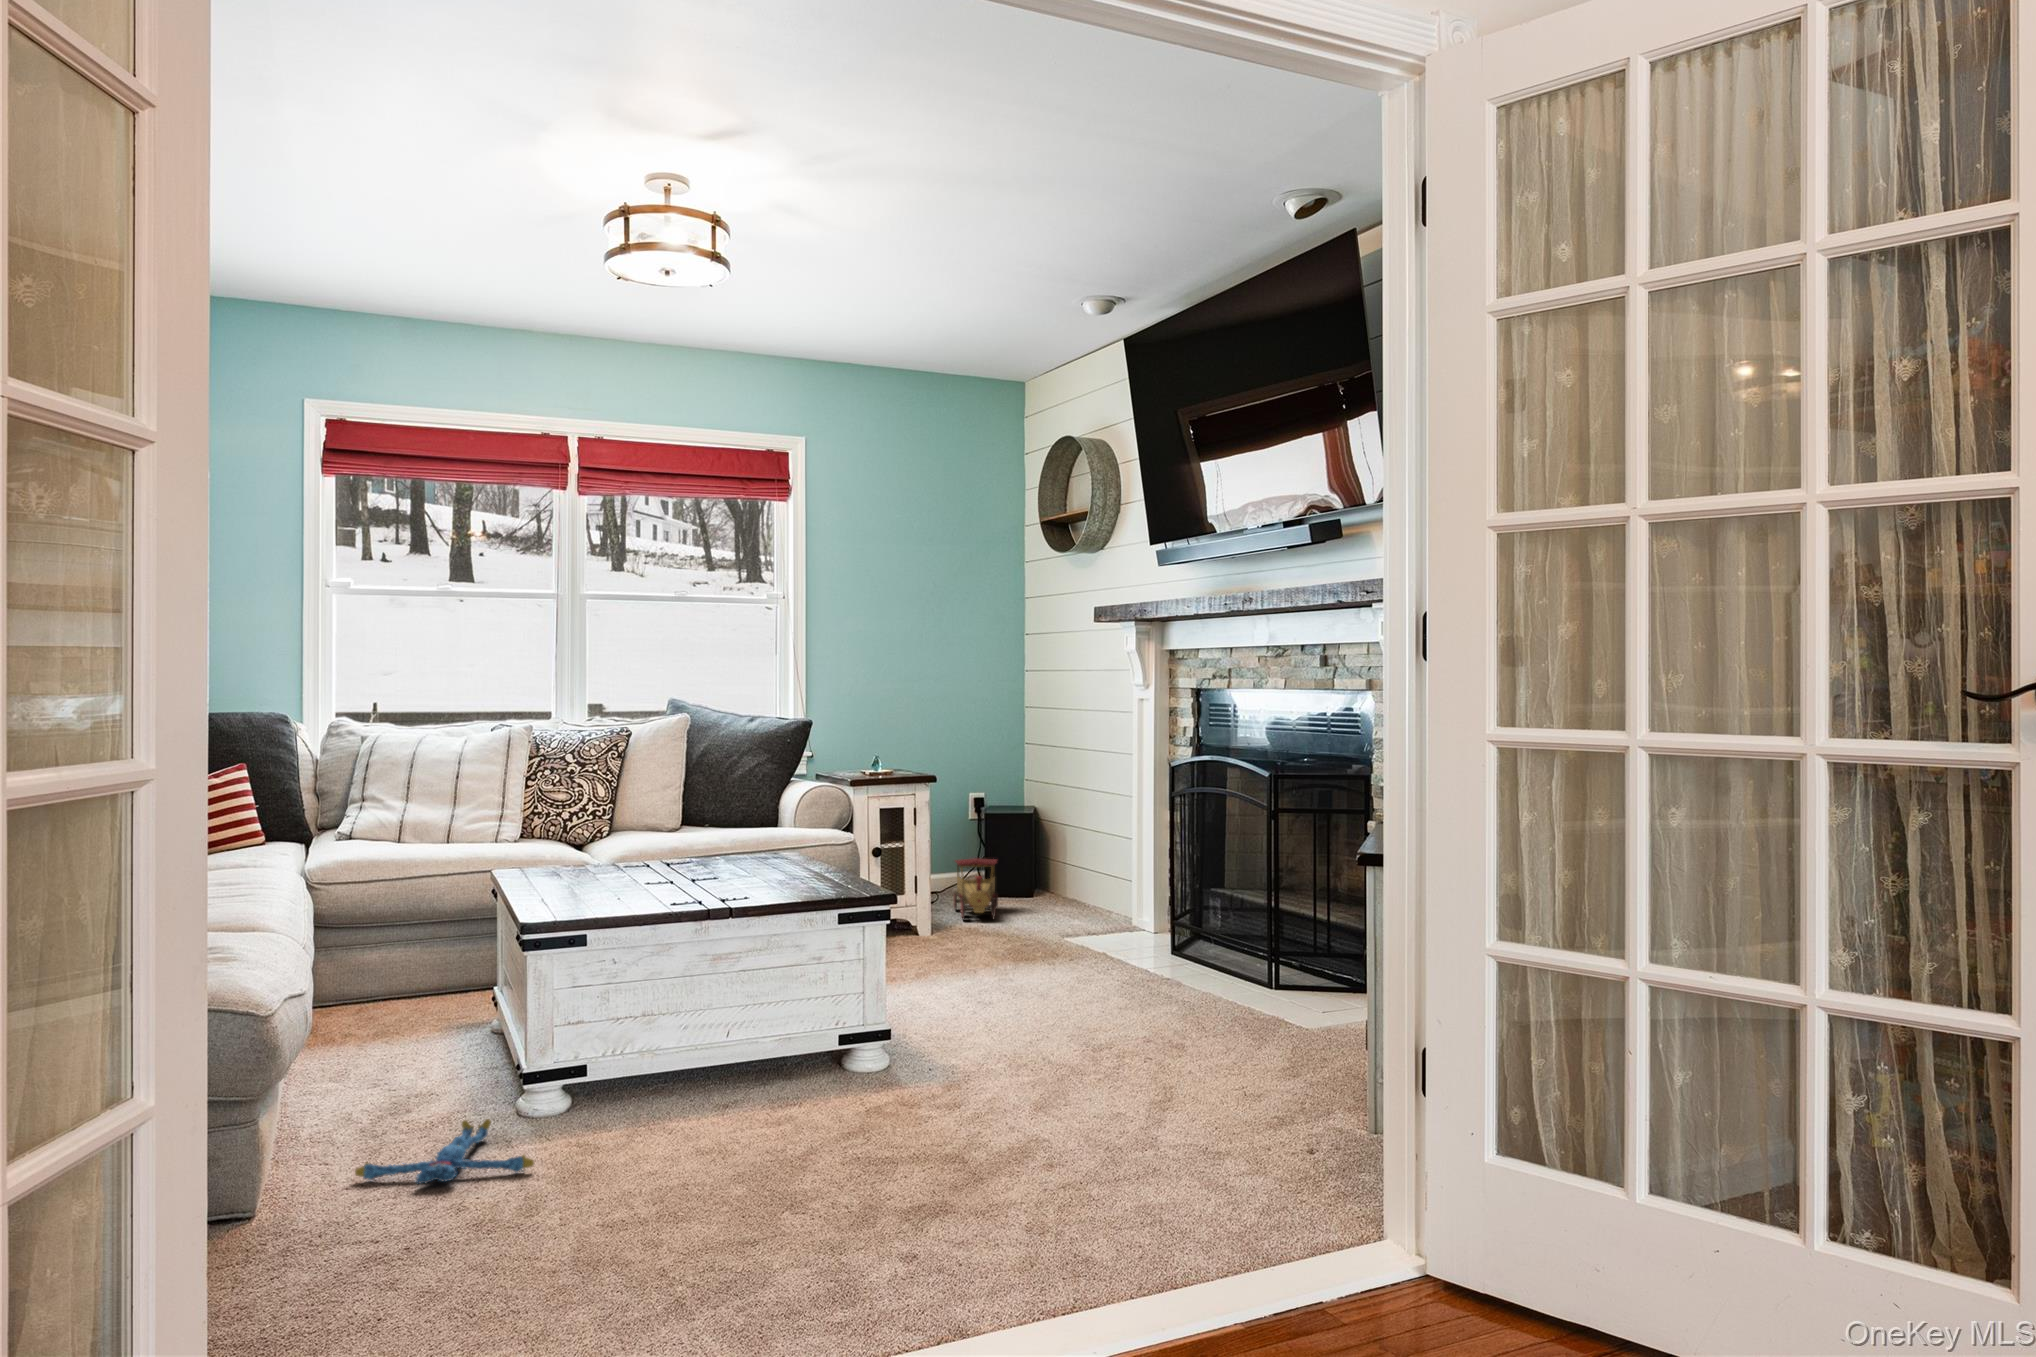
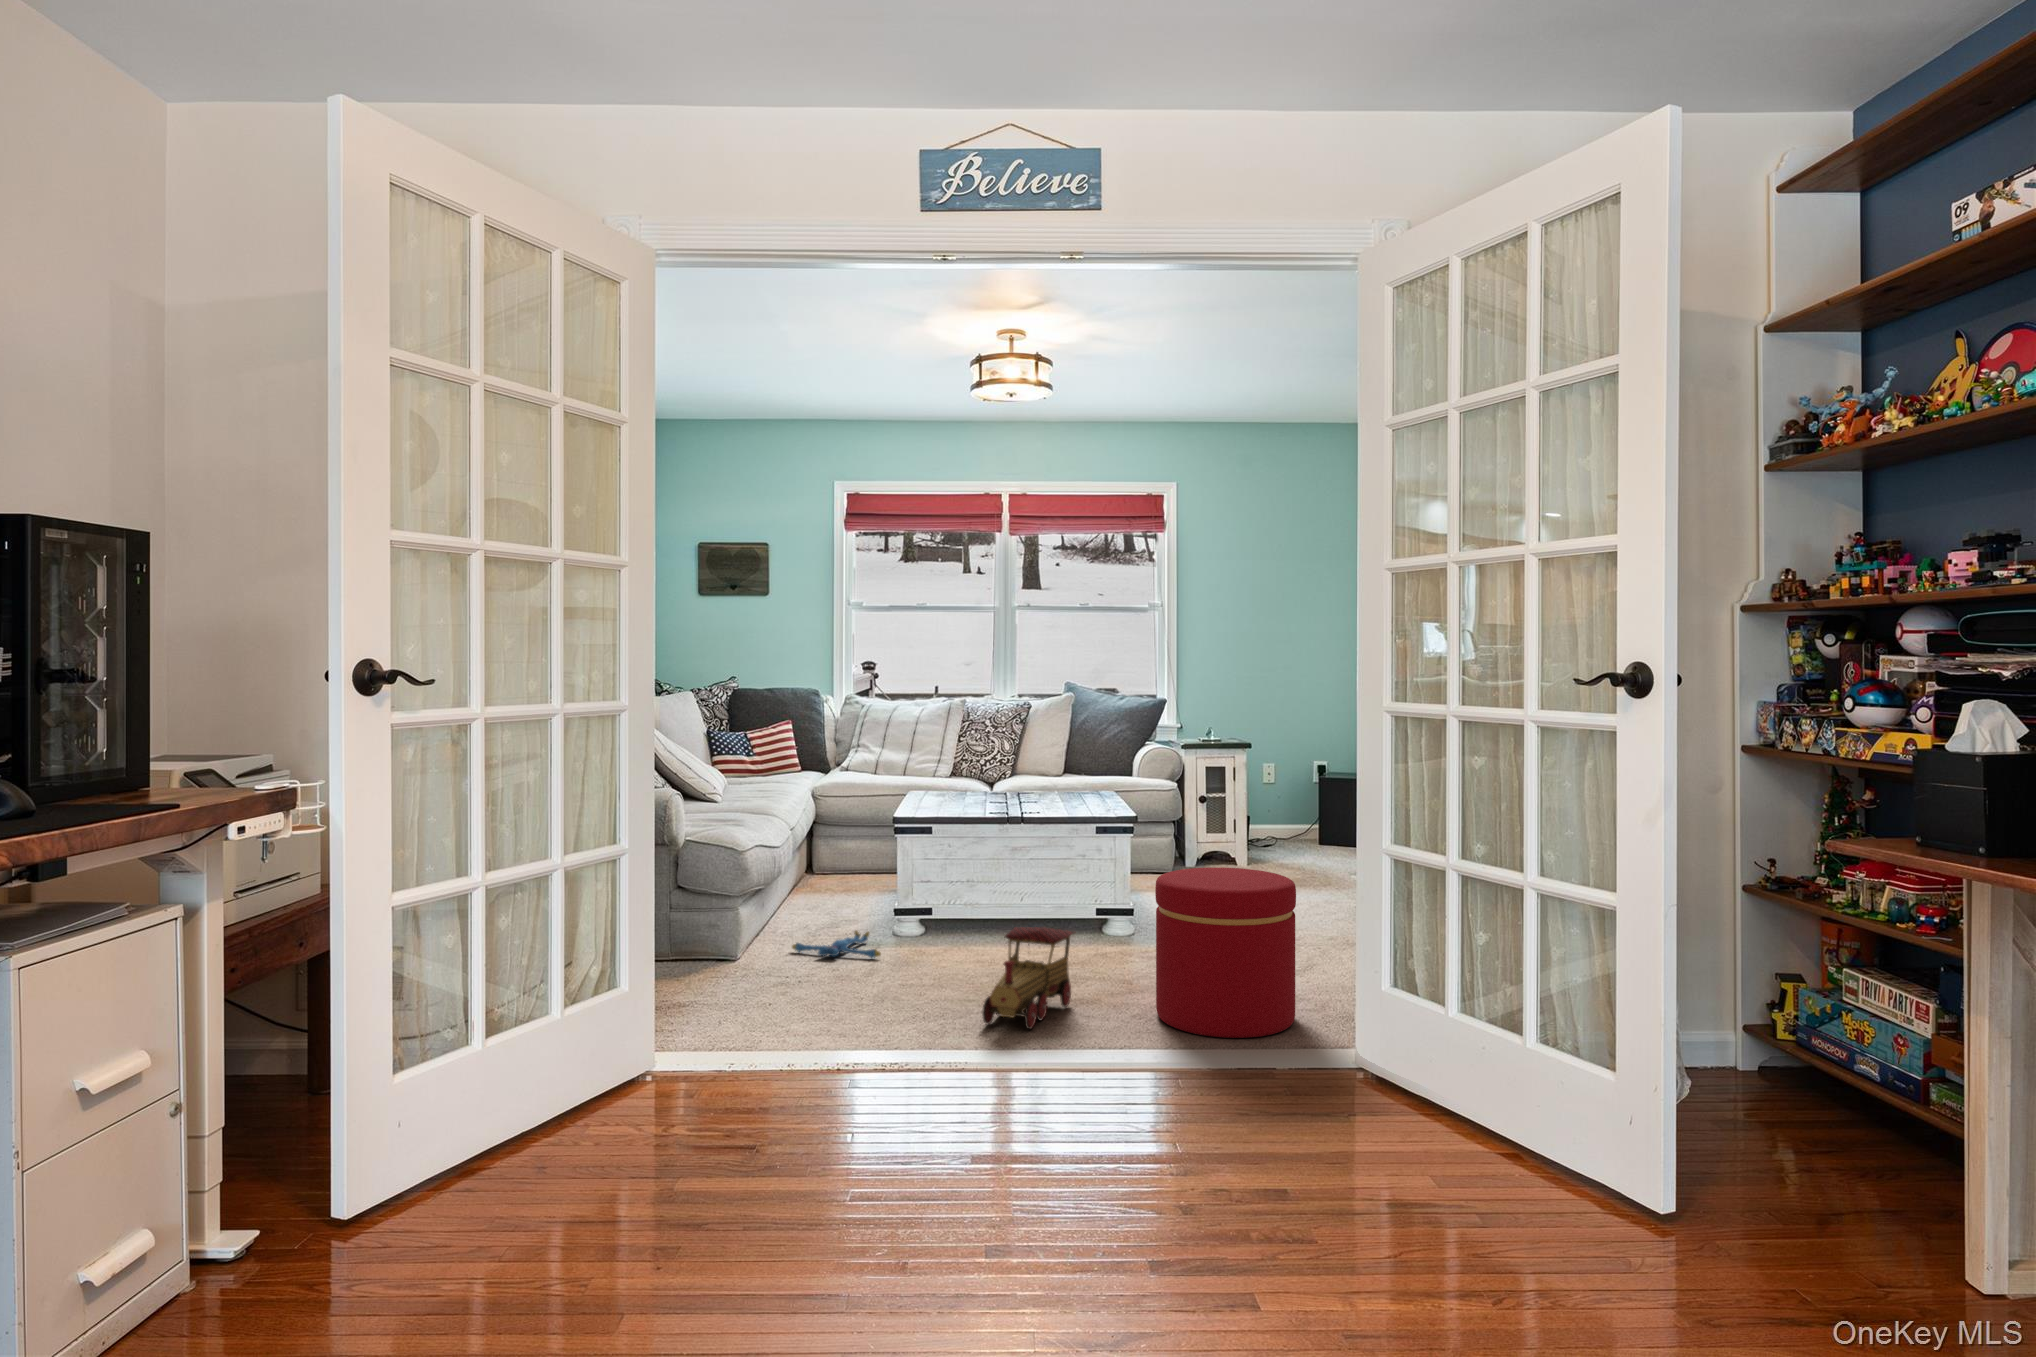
toy train: present [954,858,998,919] -> present [982,927,1073,1030]
ottoman: none [1053,970,1259,1241] -> present [1155,868,1296,1038]

